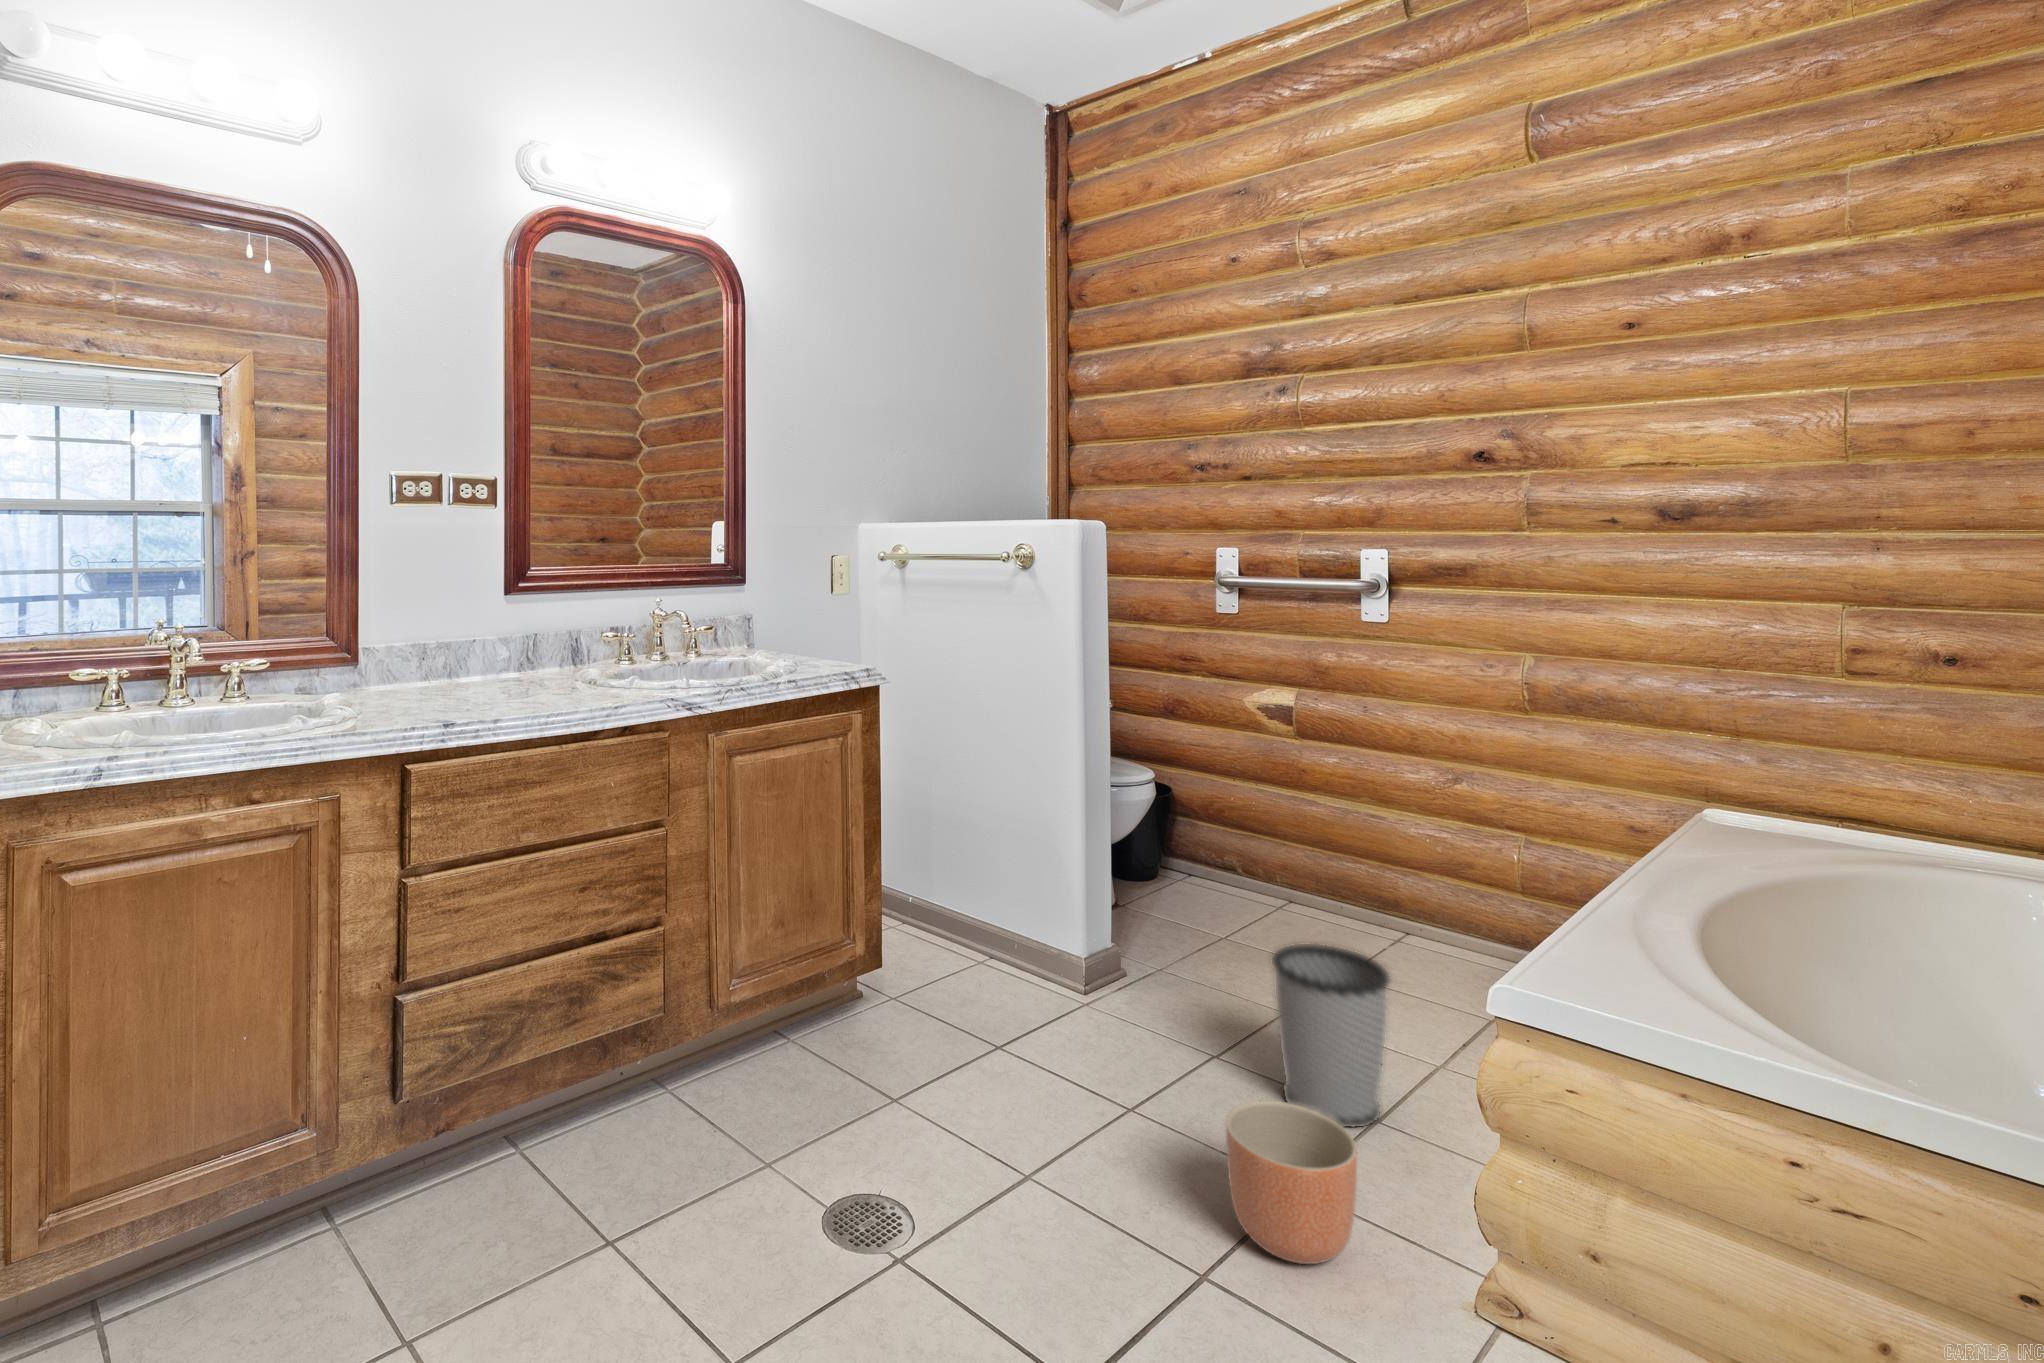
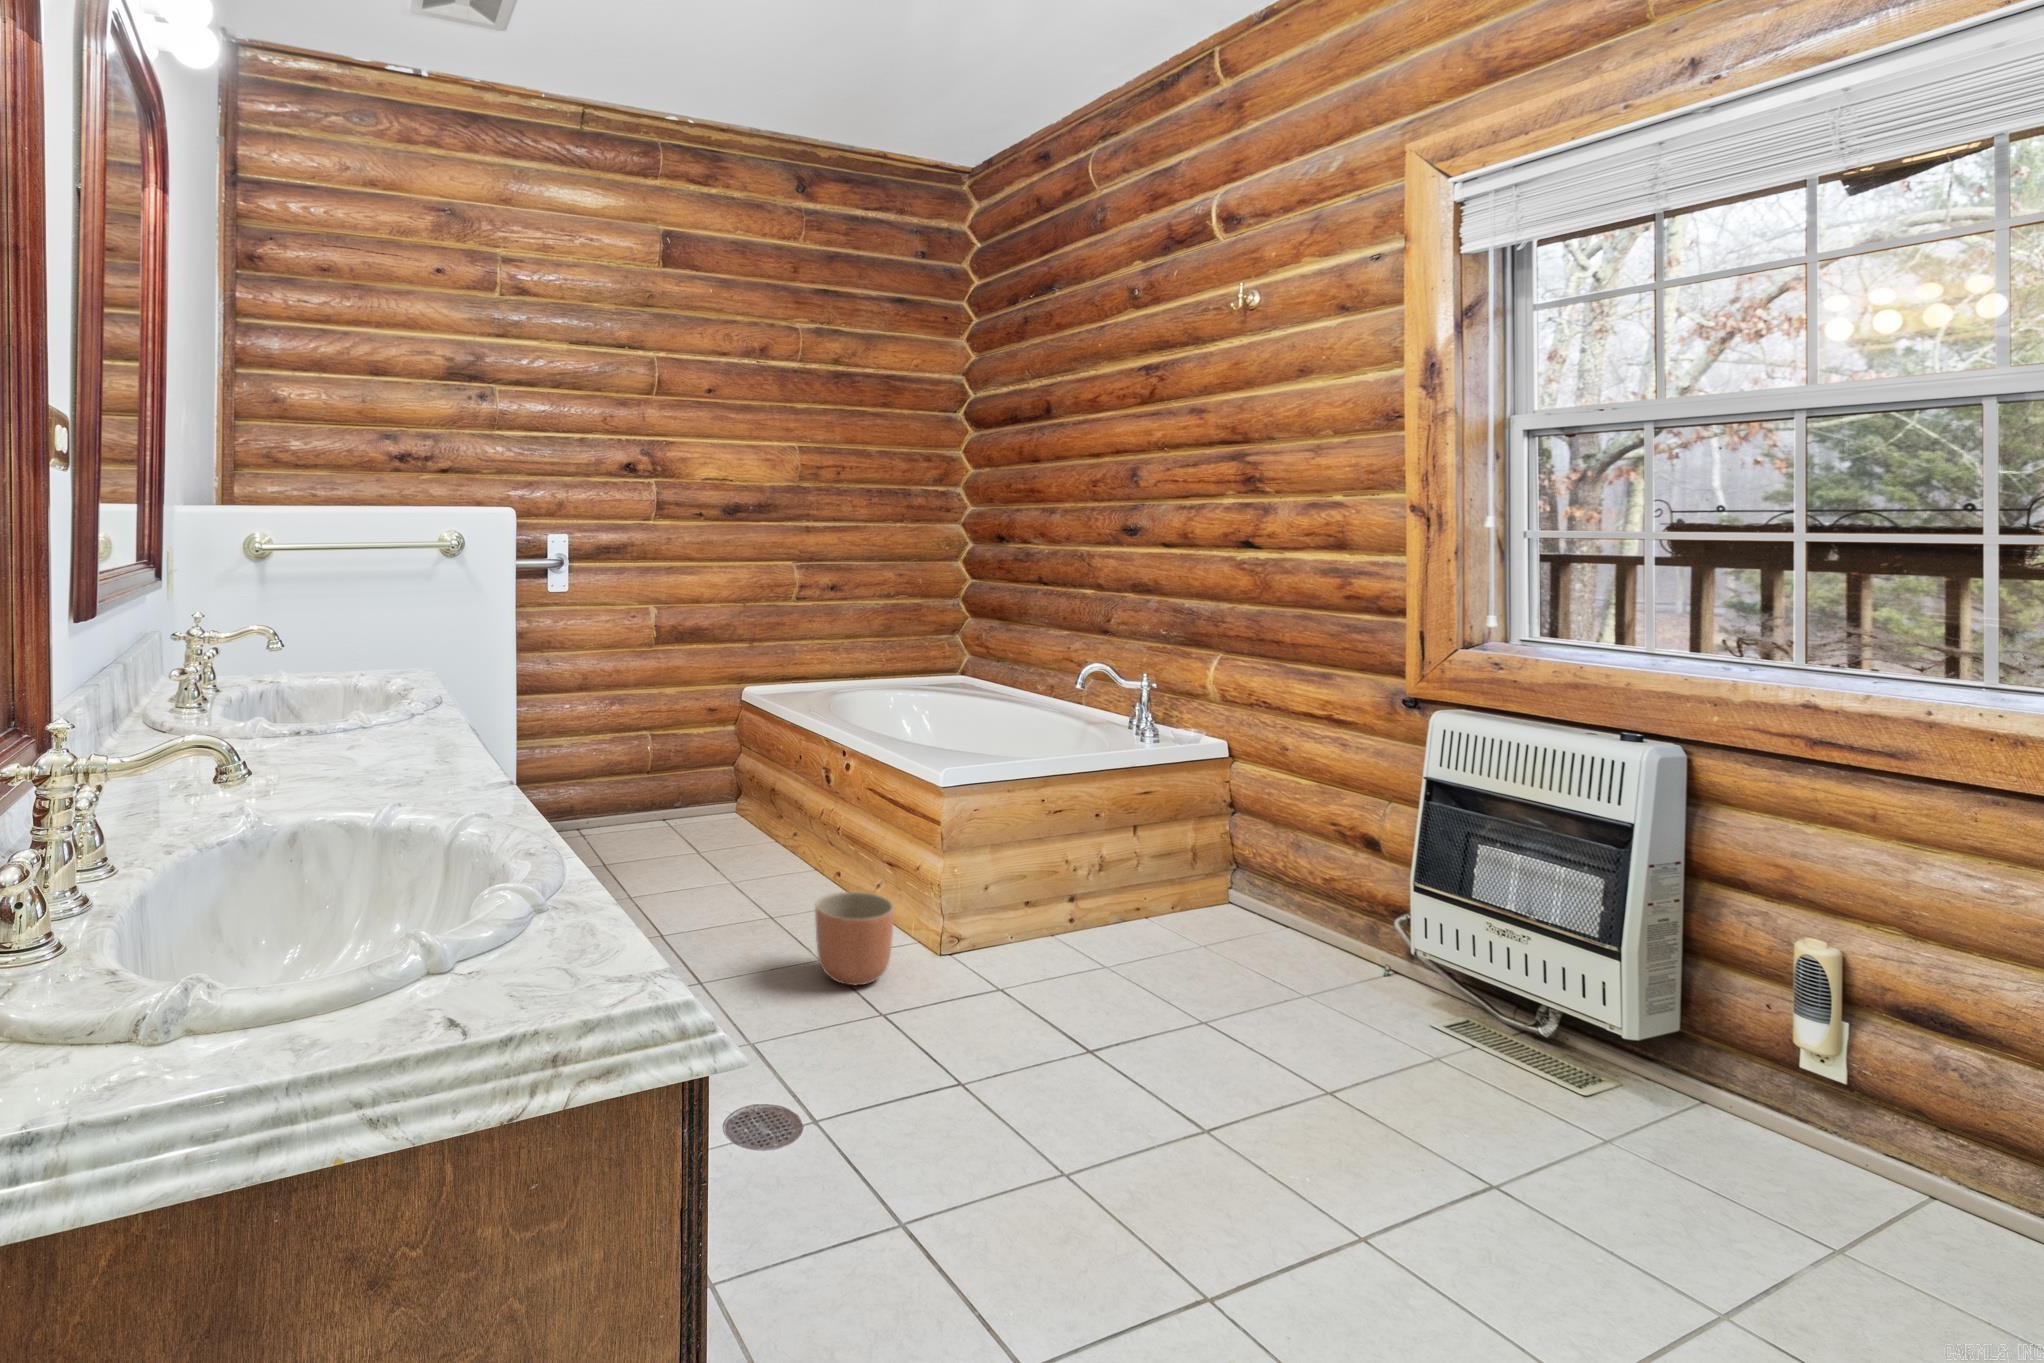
wastebasket: present [1272,944,1390,1127] -> none [702,811,777,931]

